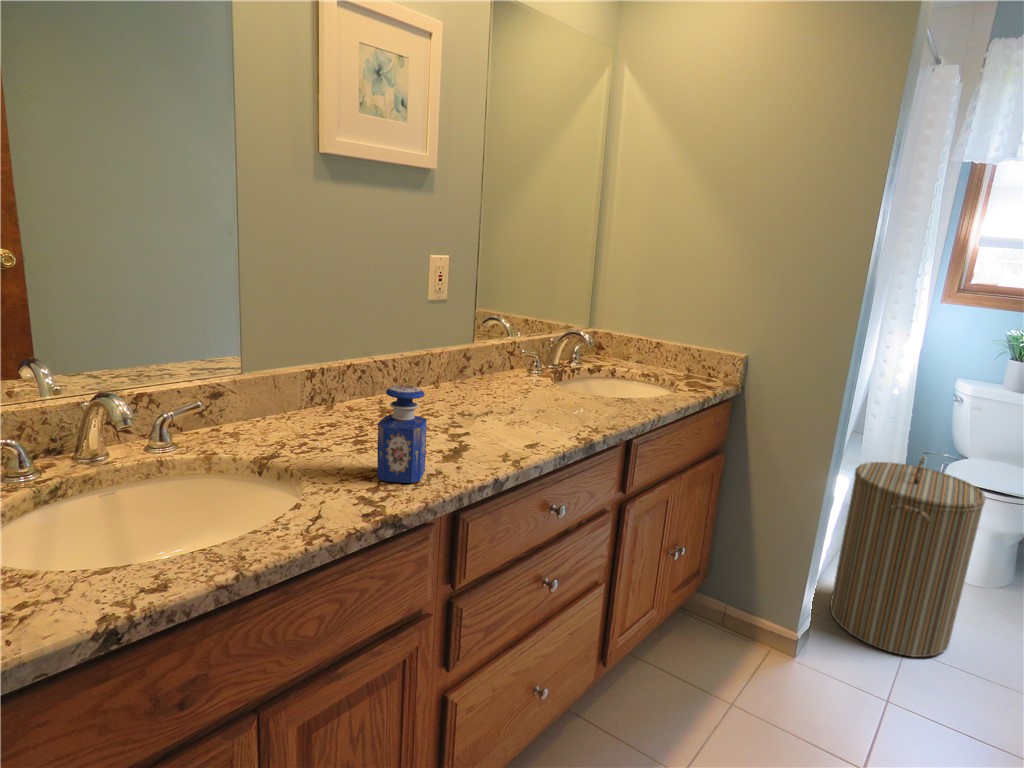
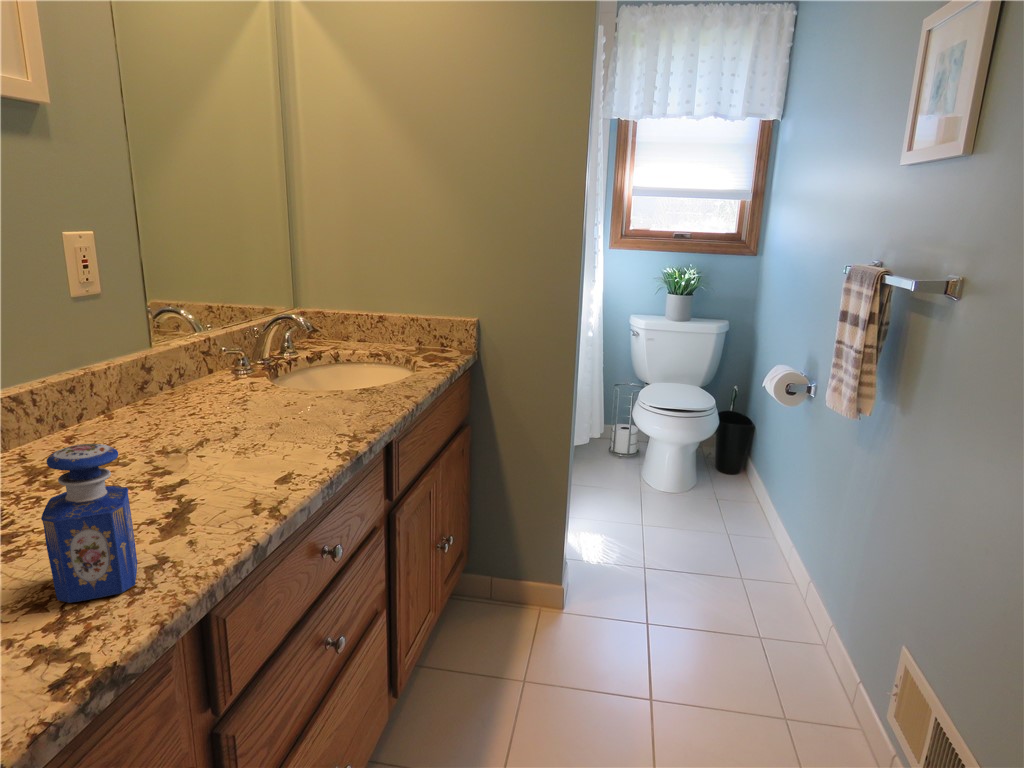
laundry hamper: present [830,456,986,657] -> none [577,392,690,577]

